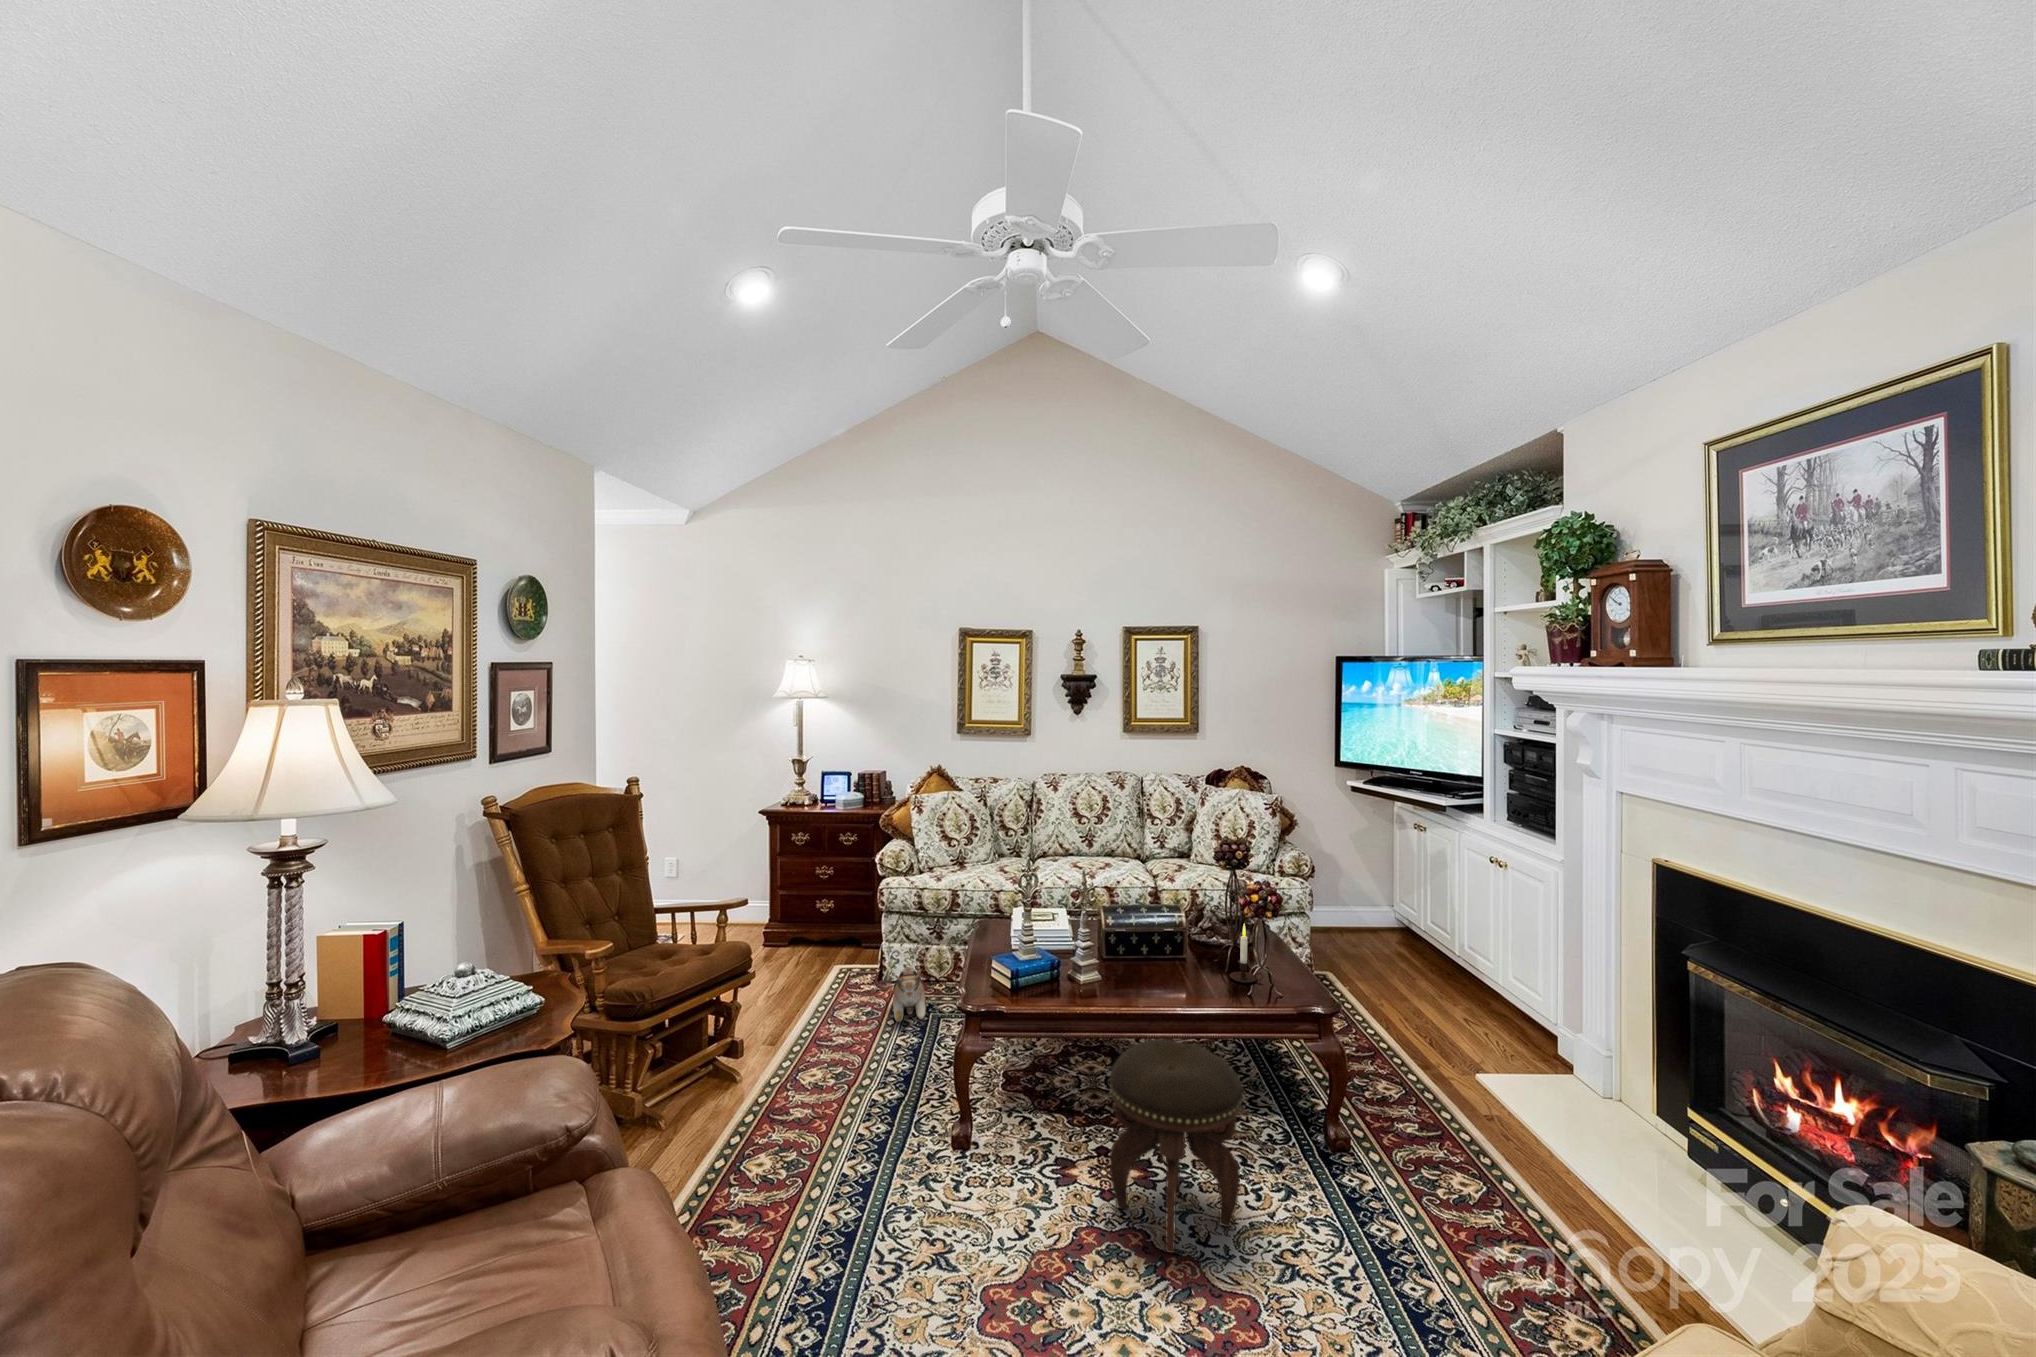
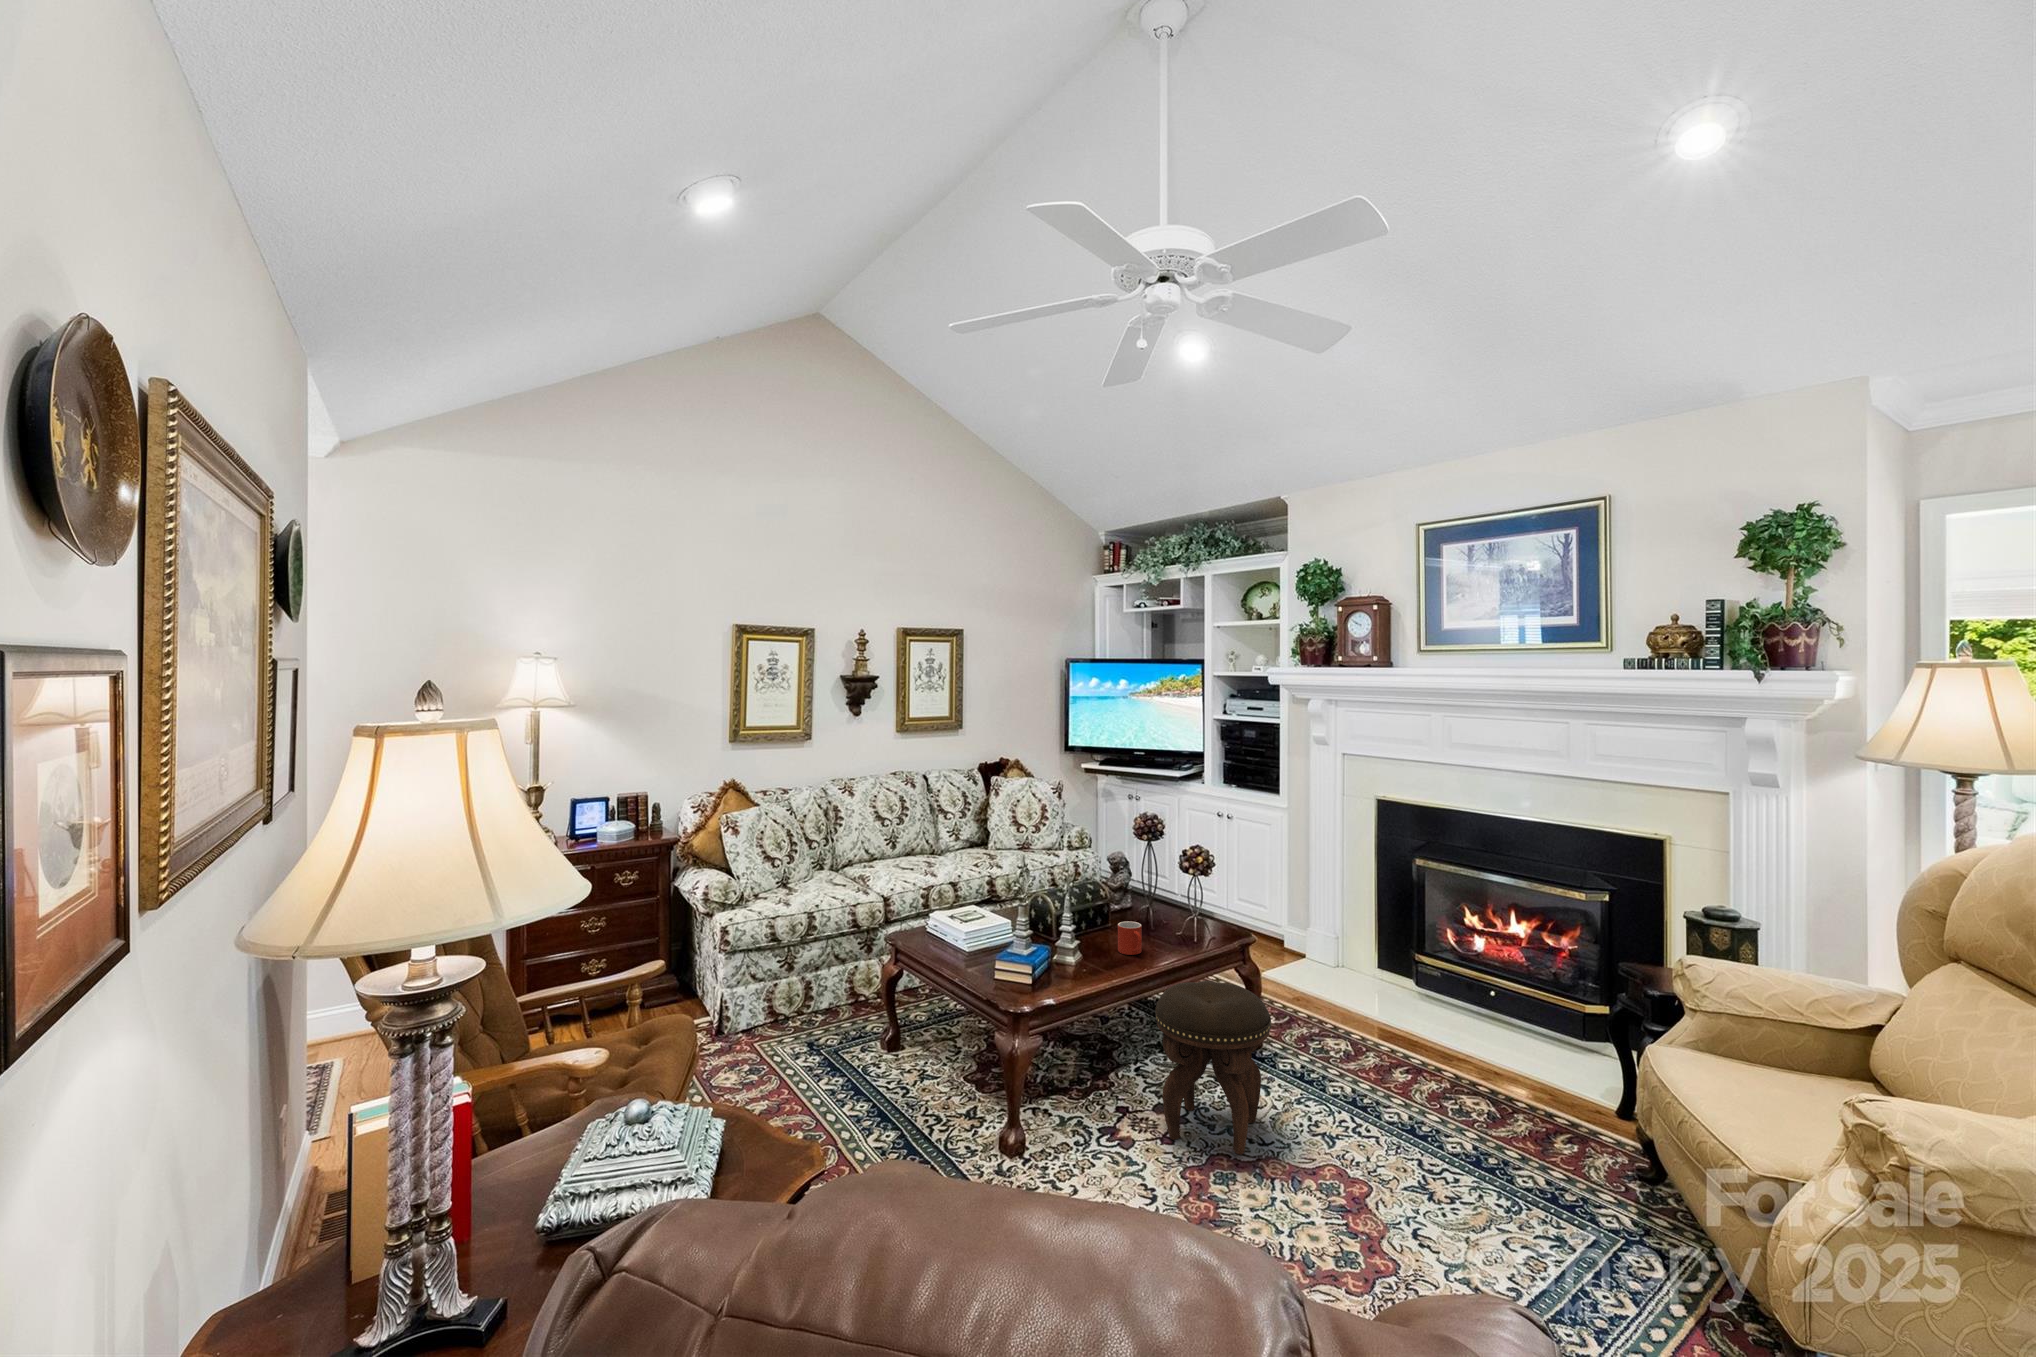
candle: present [1230,924,1263,983] -> none [1154,880,1184,931]
mug: none [1153,959,1180,998] -> present [1118,921,1142,955]
plush toy: present [893,967,927,1022] -> none [772,997,831,1062]

